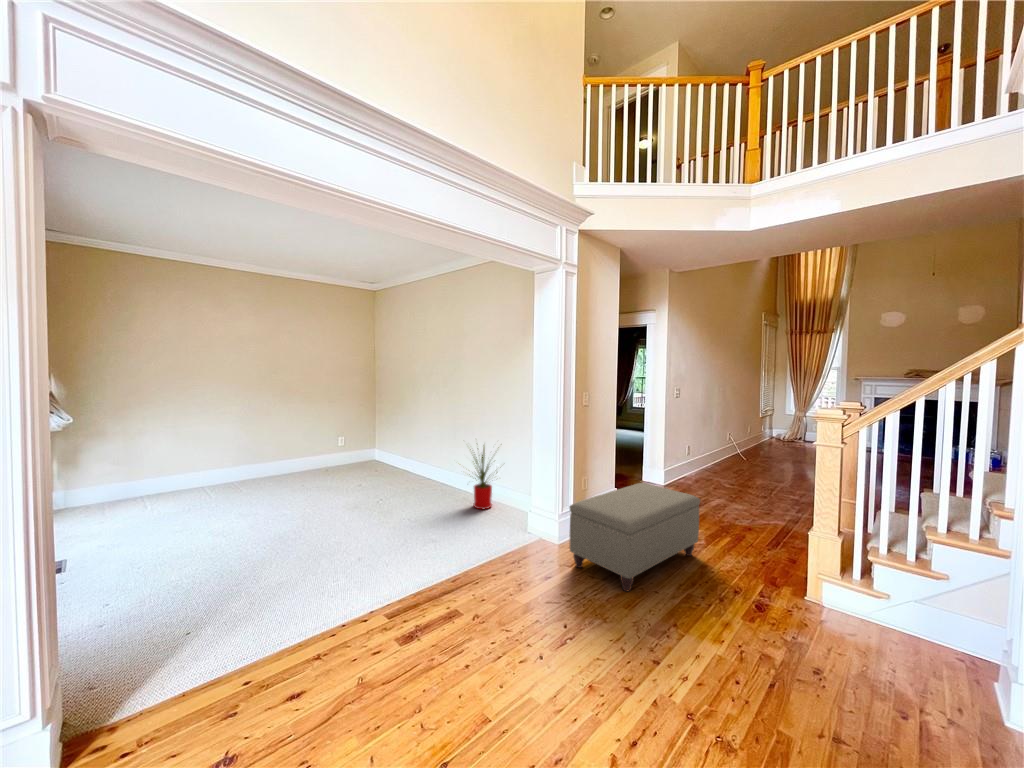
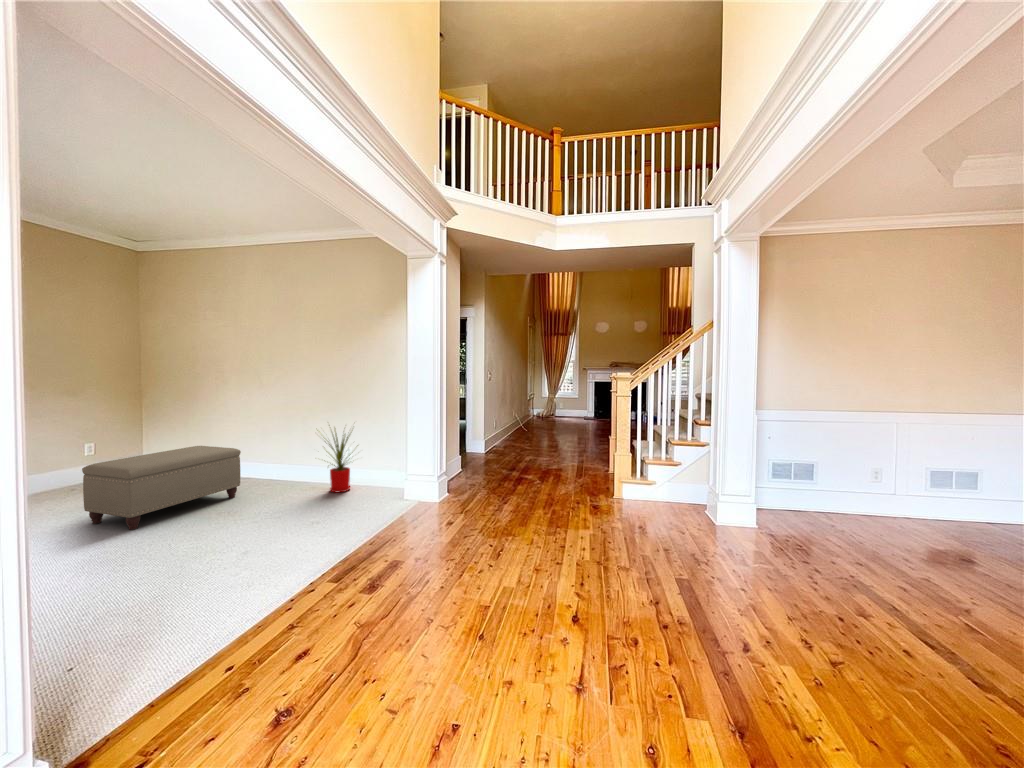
ottoman: present [570,483,700,591] -> present [82,446,241,530]

